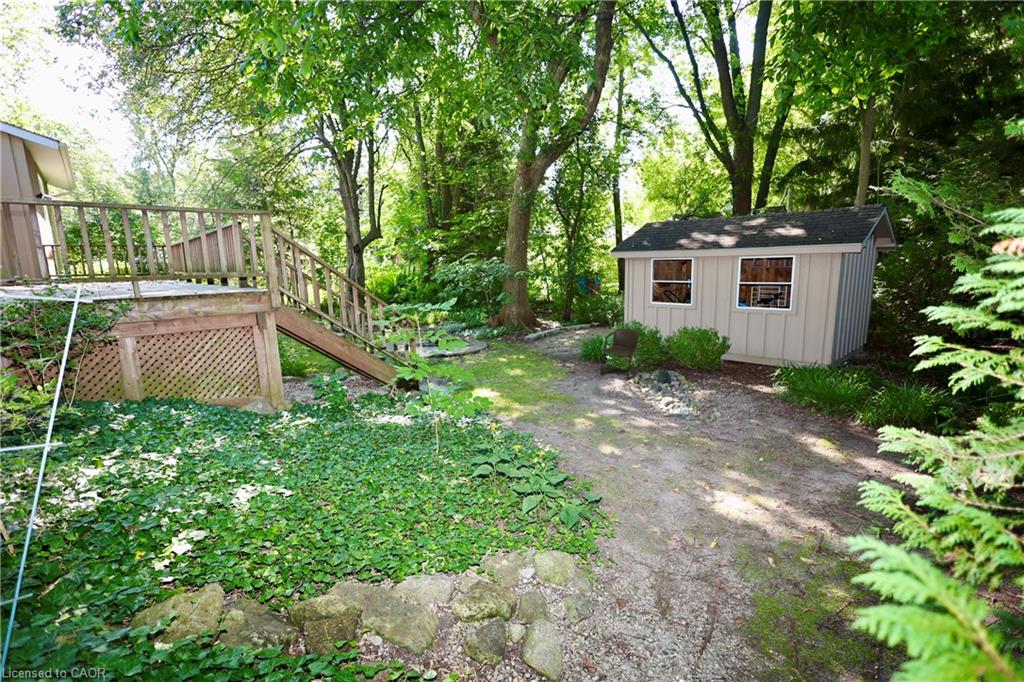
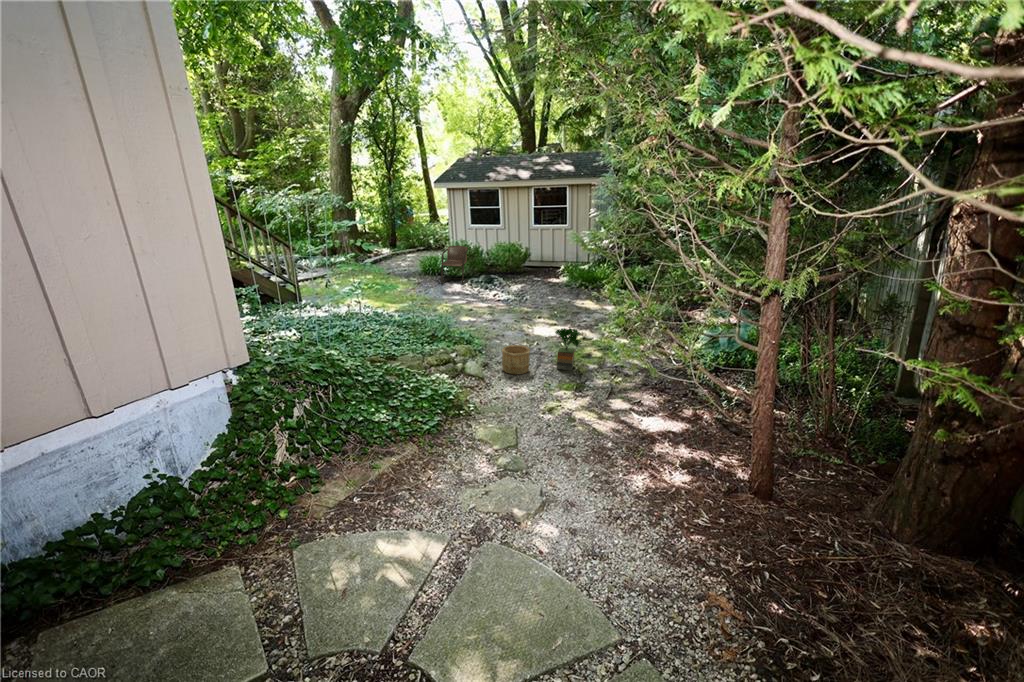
potted tree: none [748,526,811,622] -> present [555,328,581,370]
wooden bucket: none [637,534,695,603] -> present [502,345,530,374]

